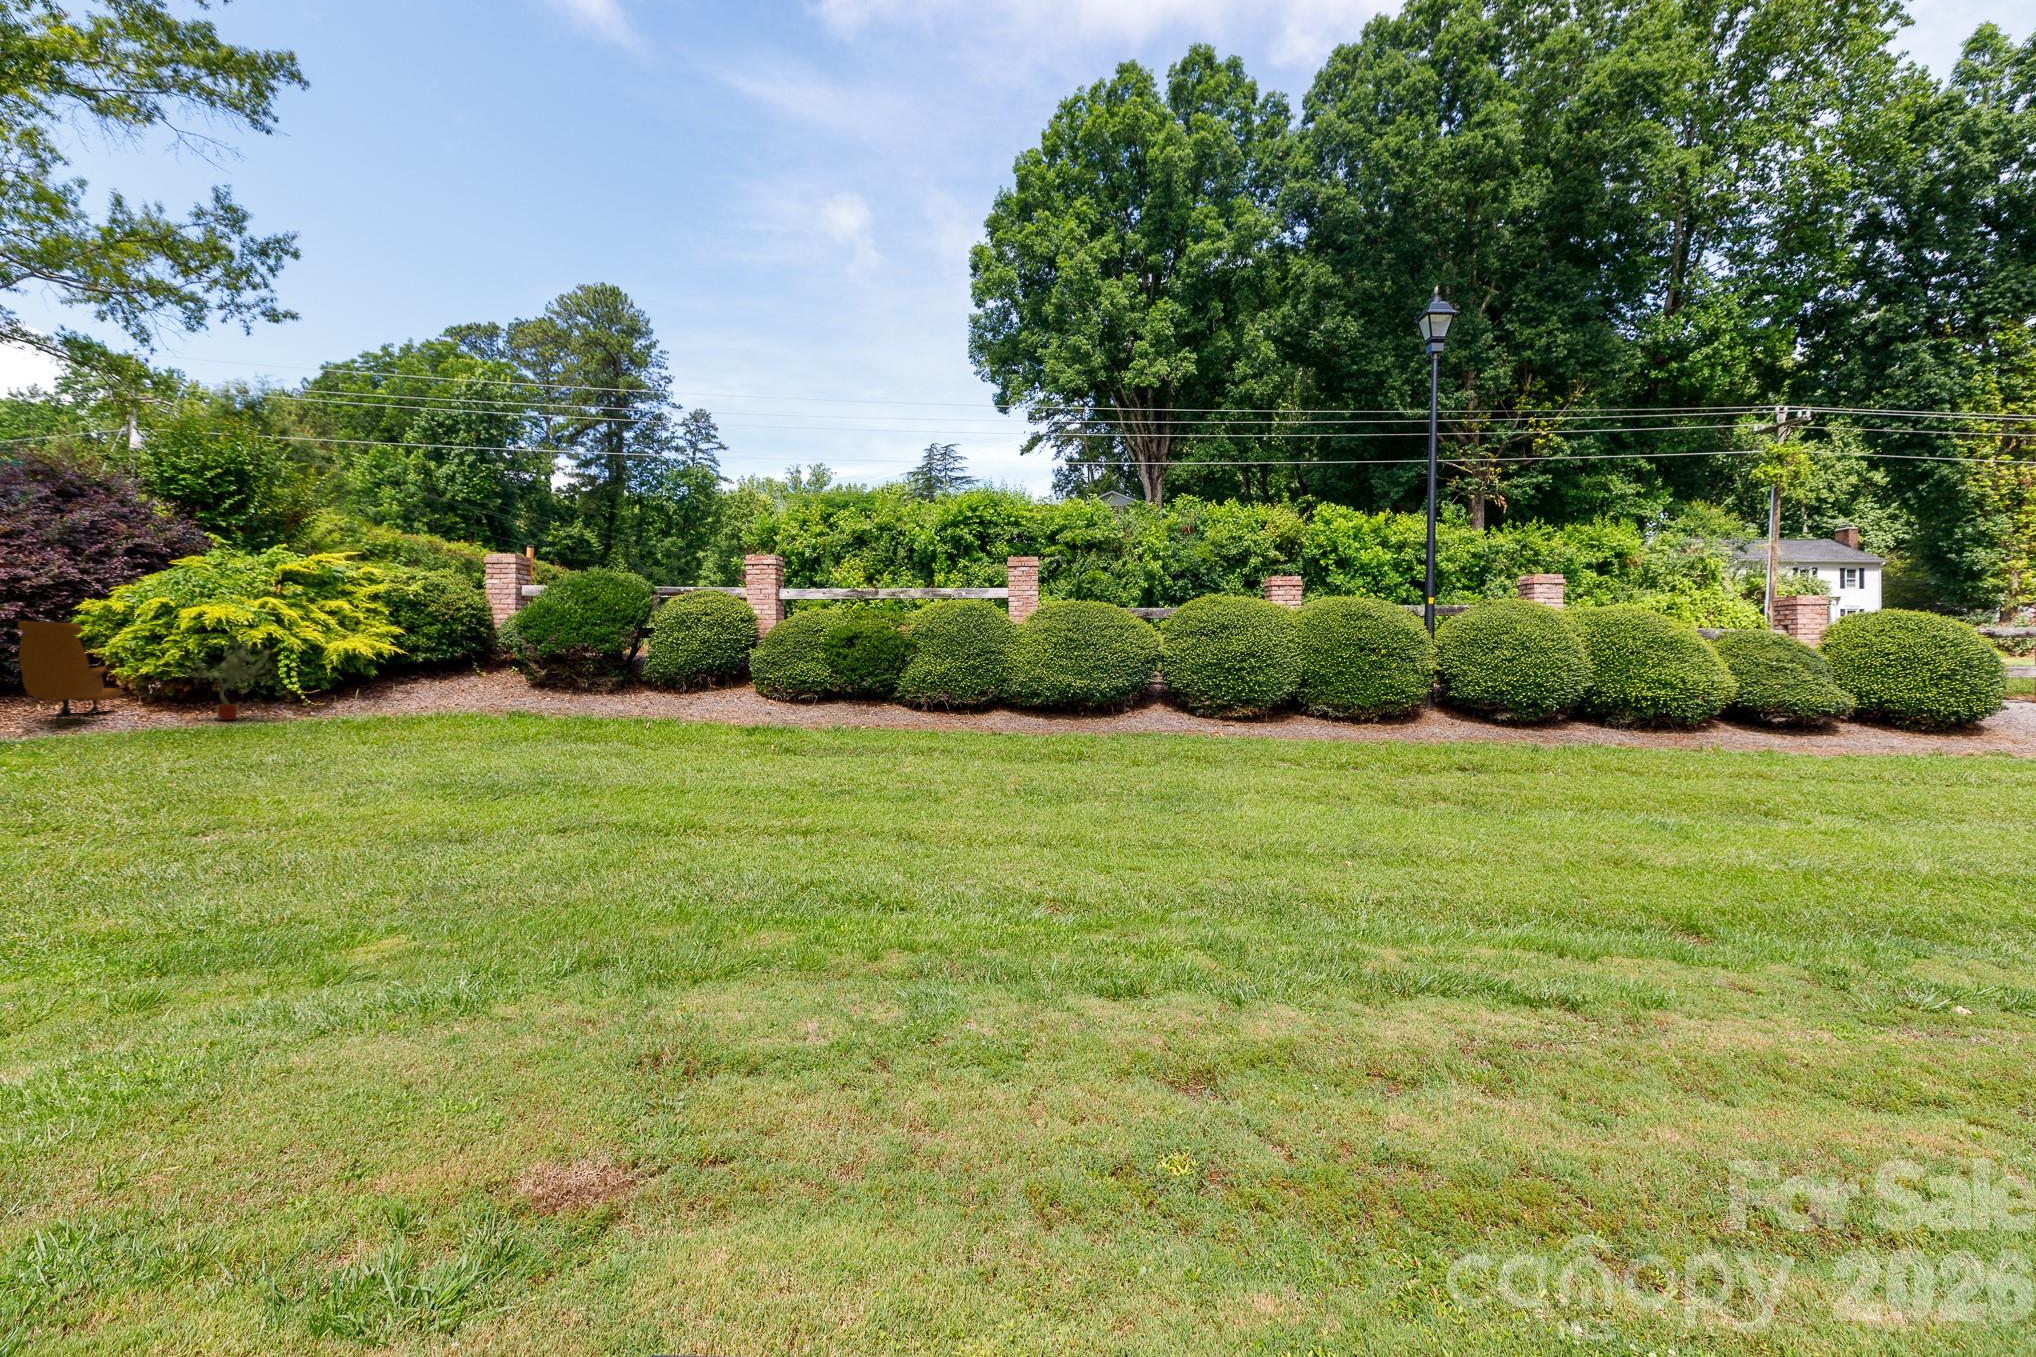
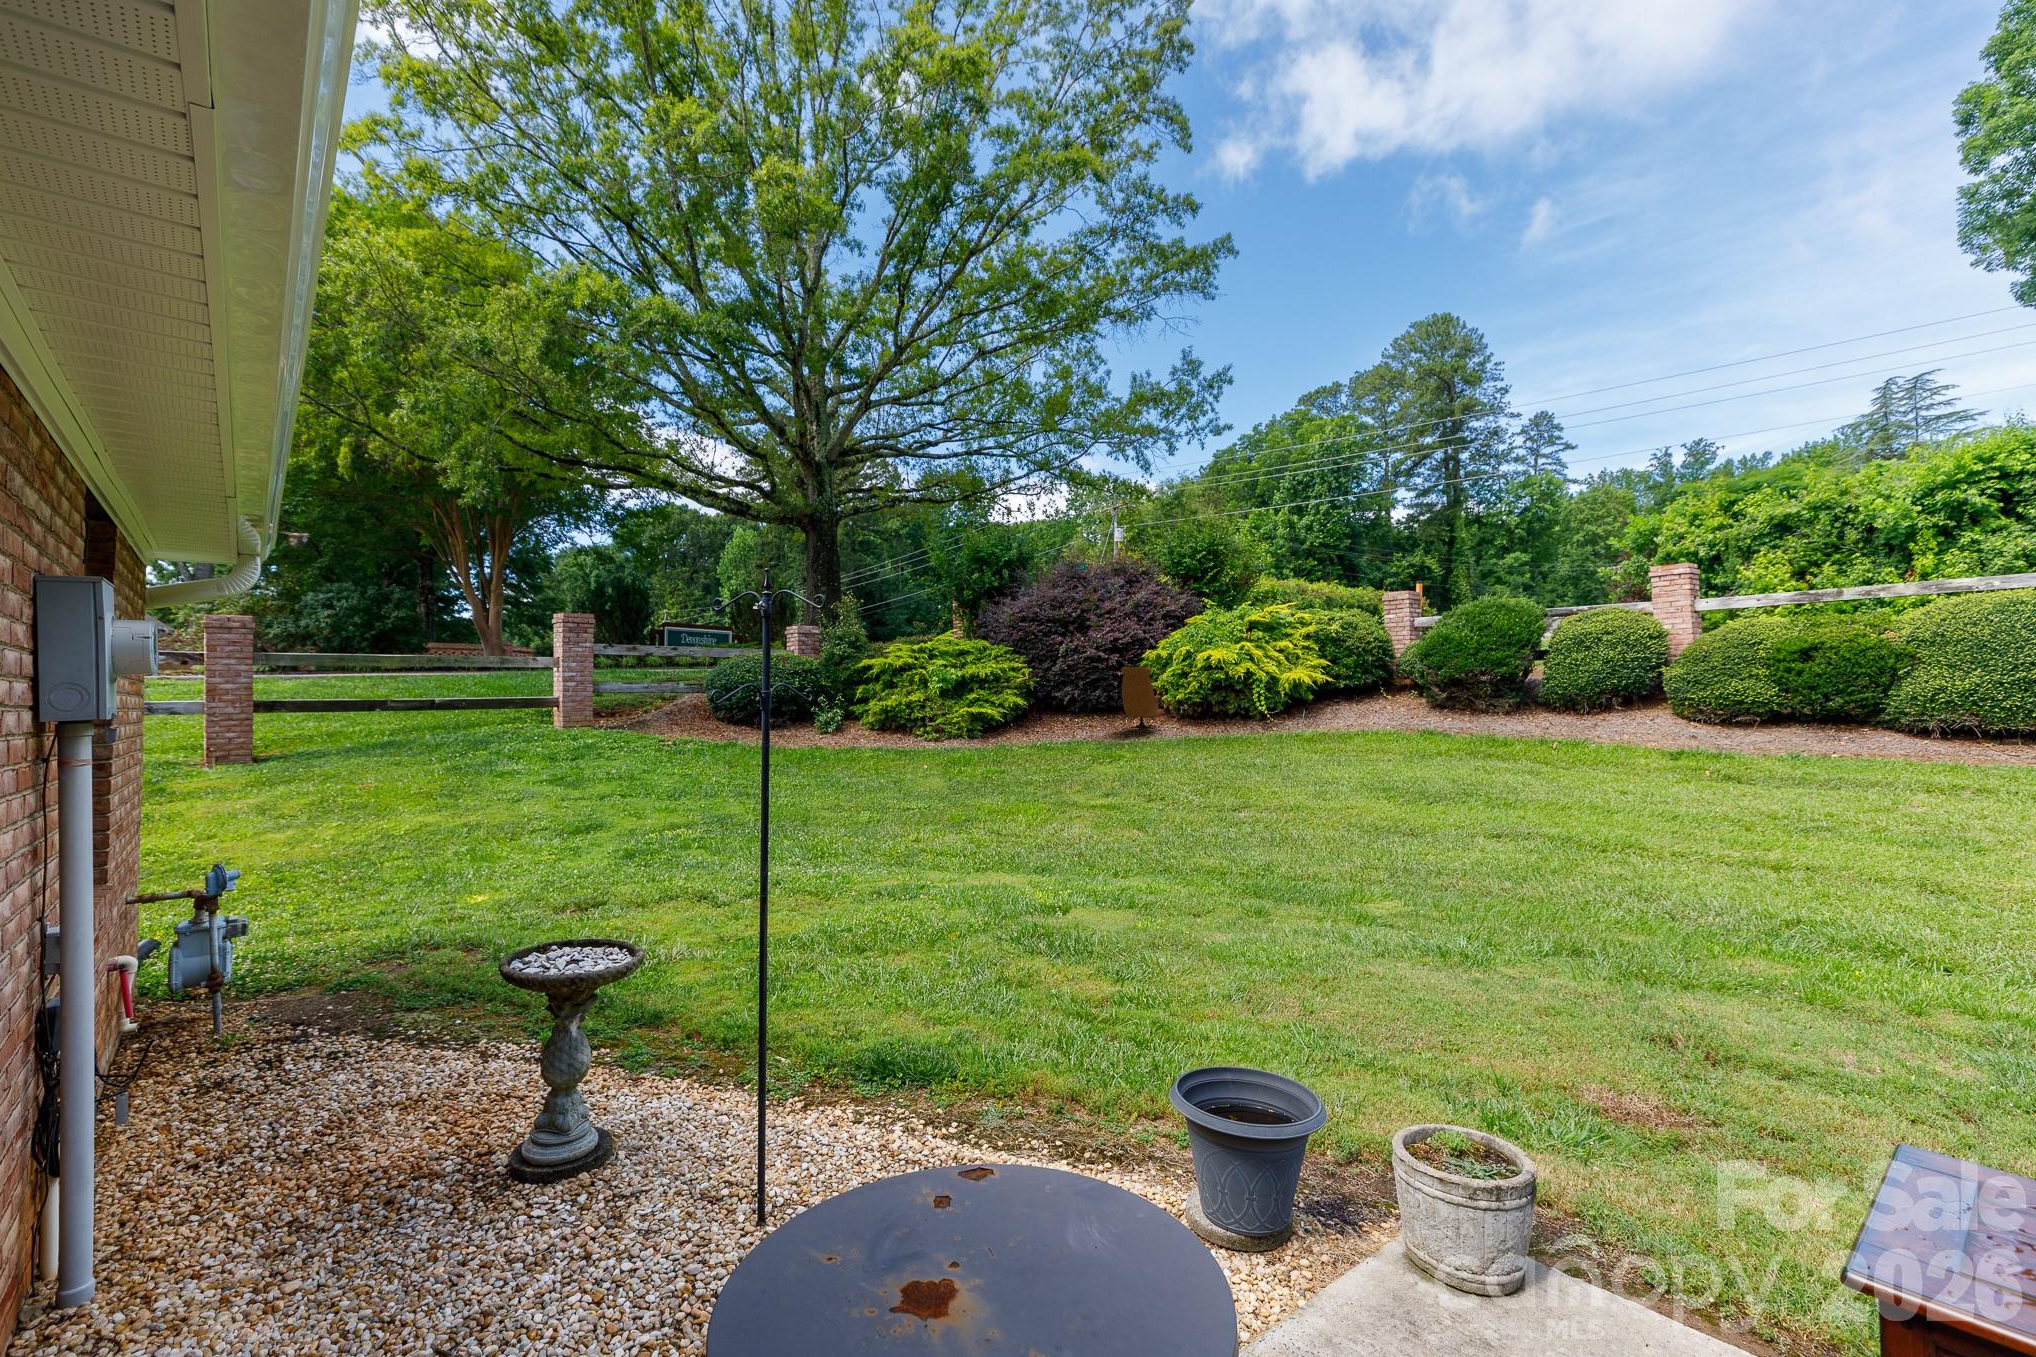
potted tree: present [187,639,270,720] -> none [1200,673,1249,733]

